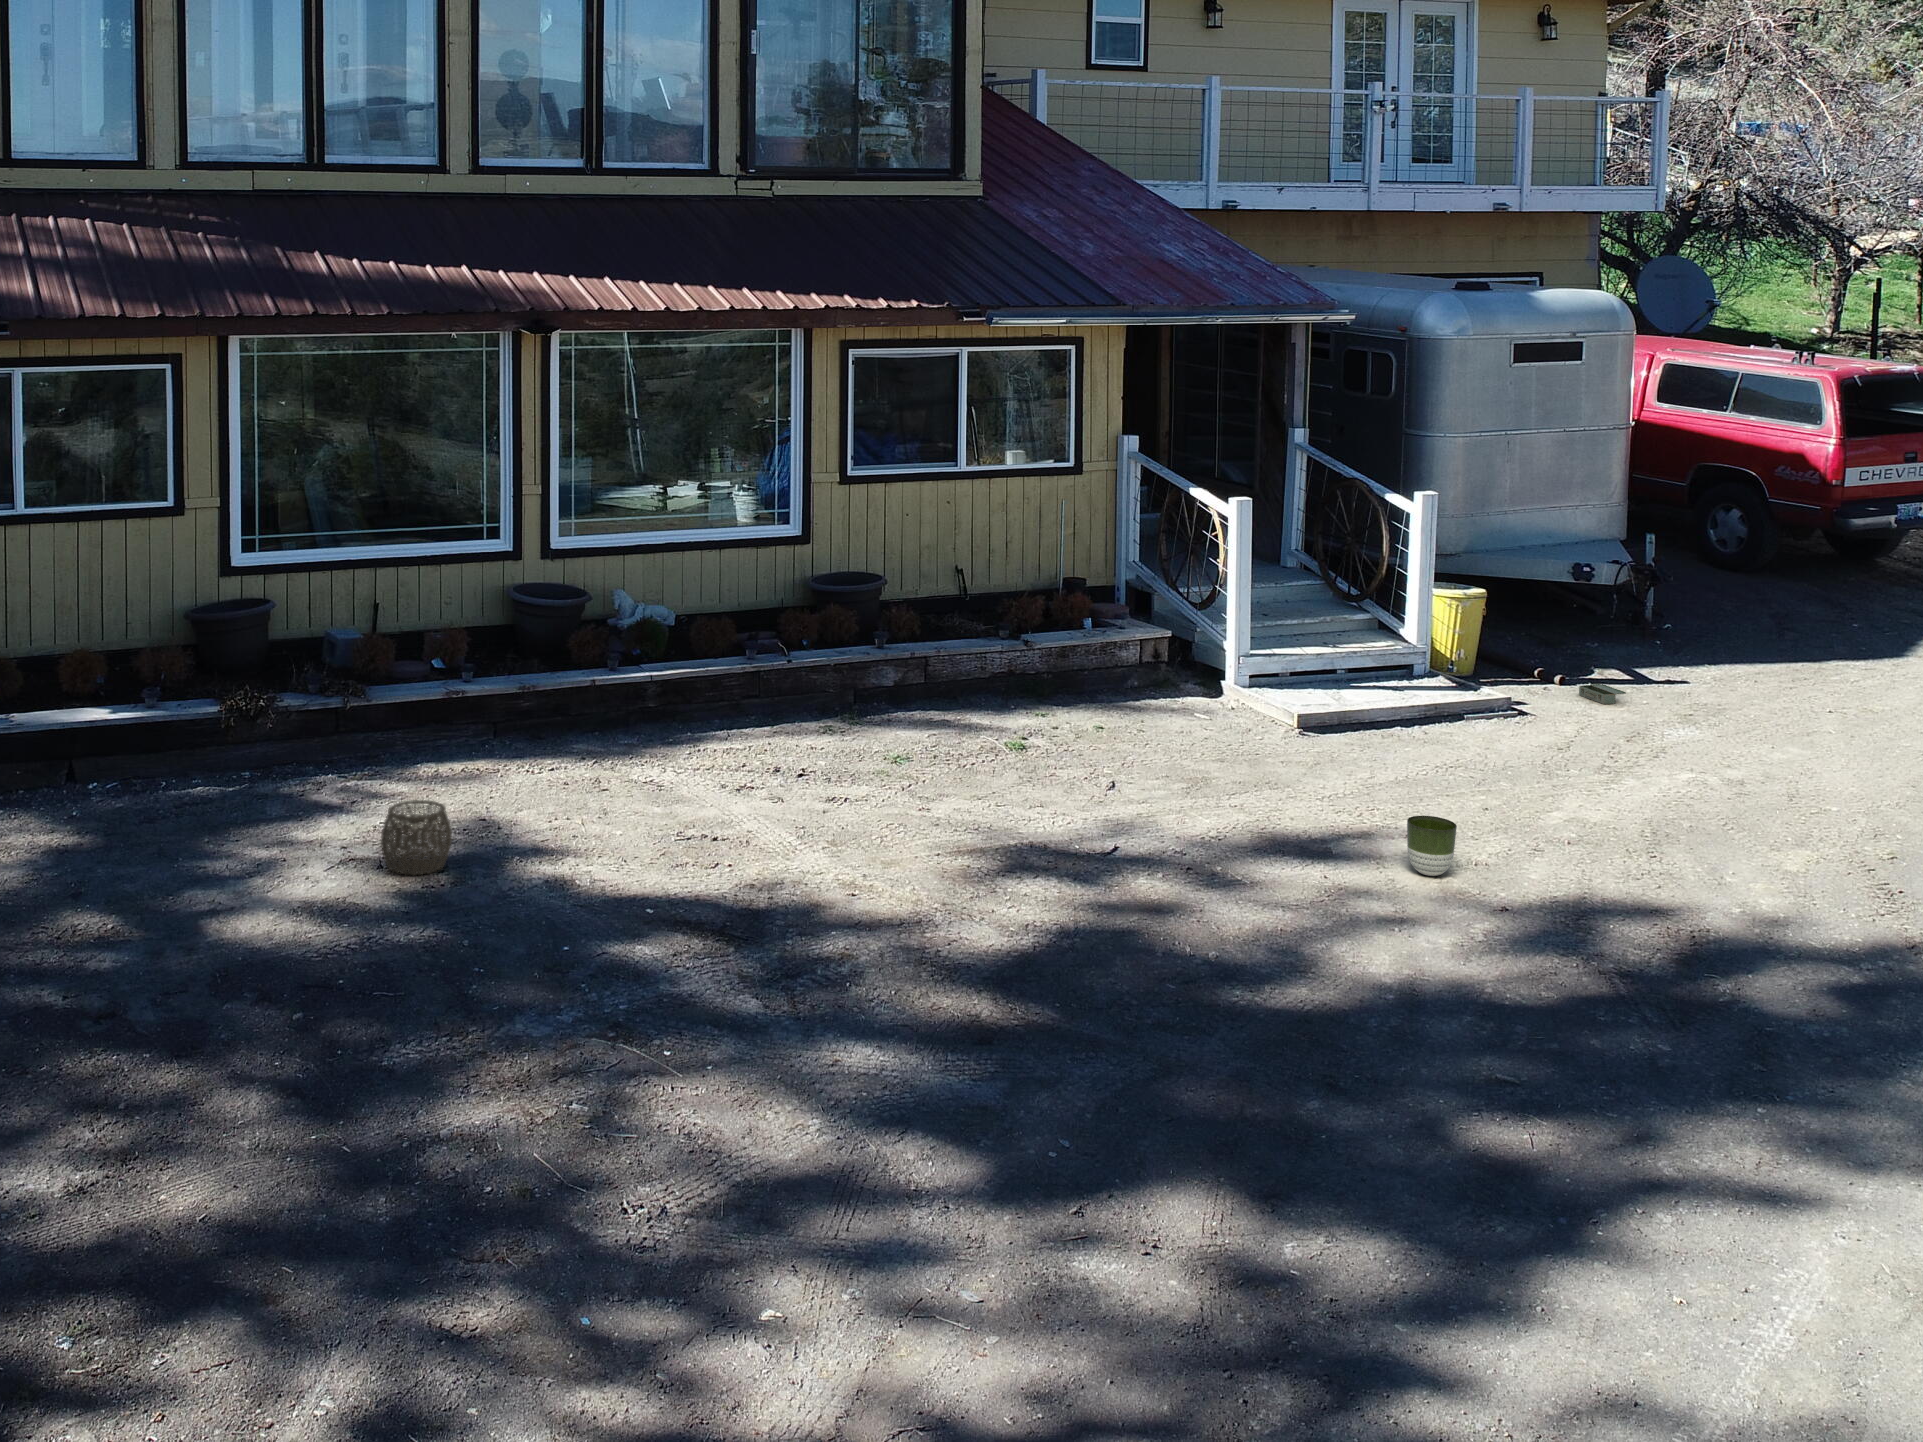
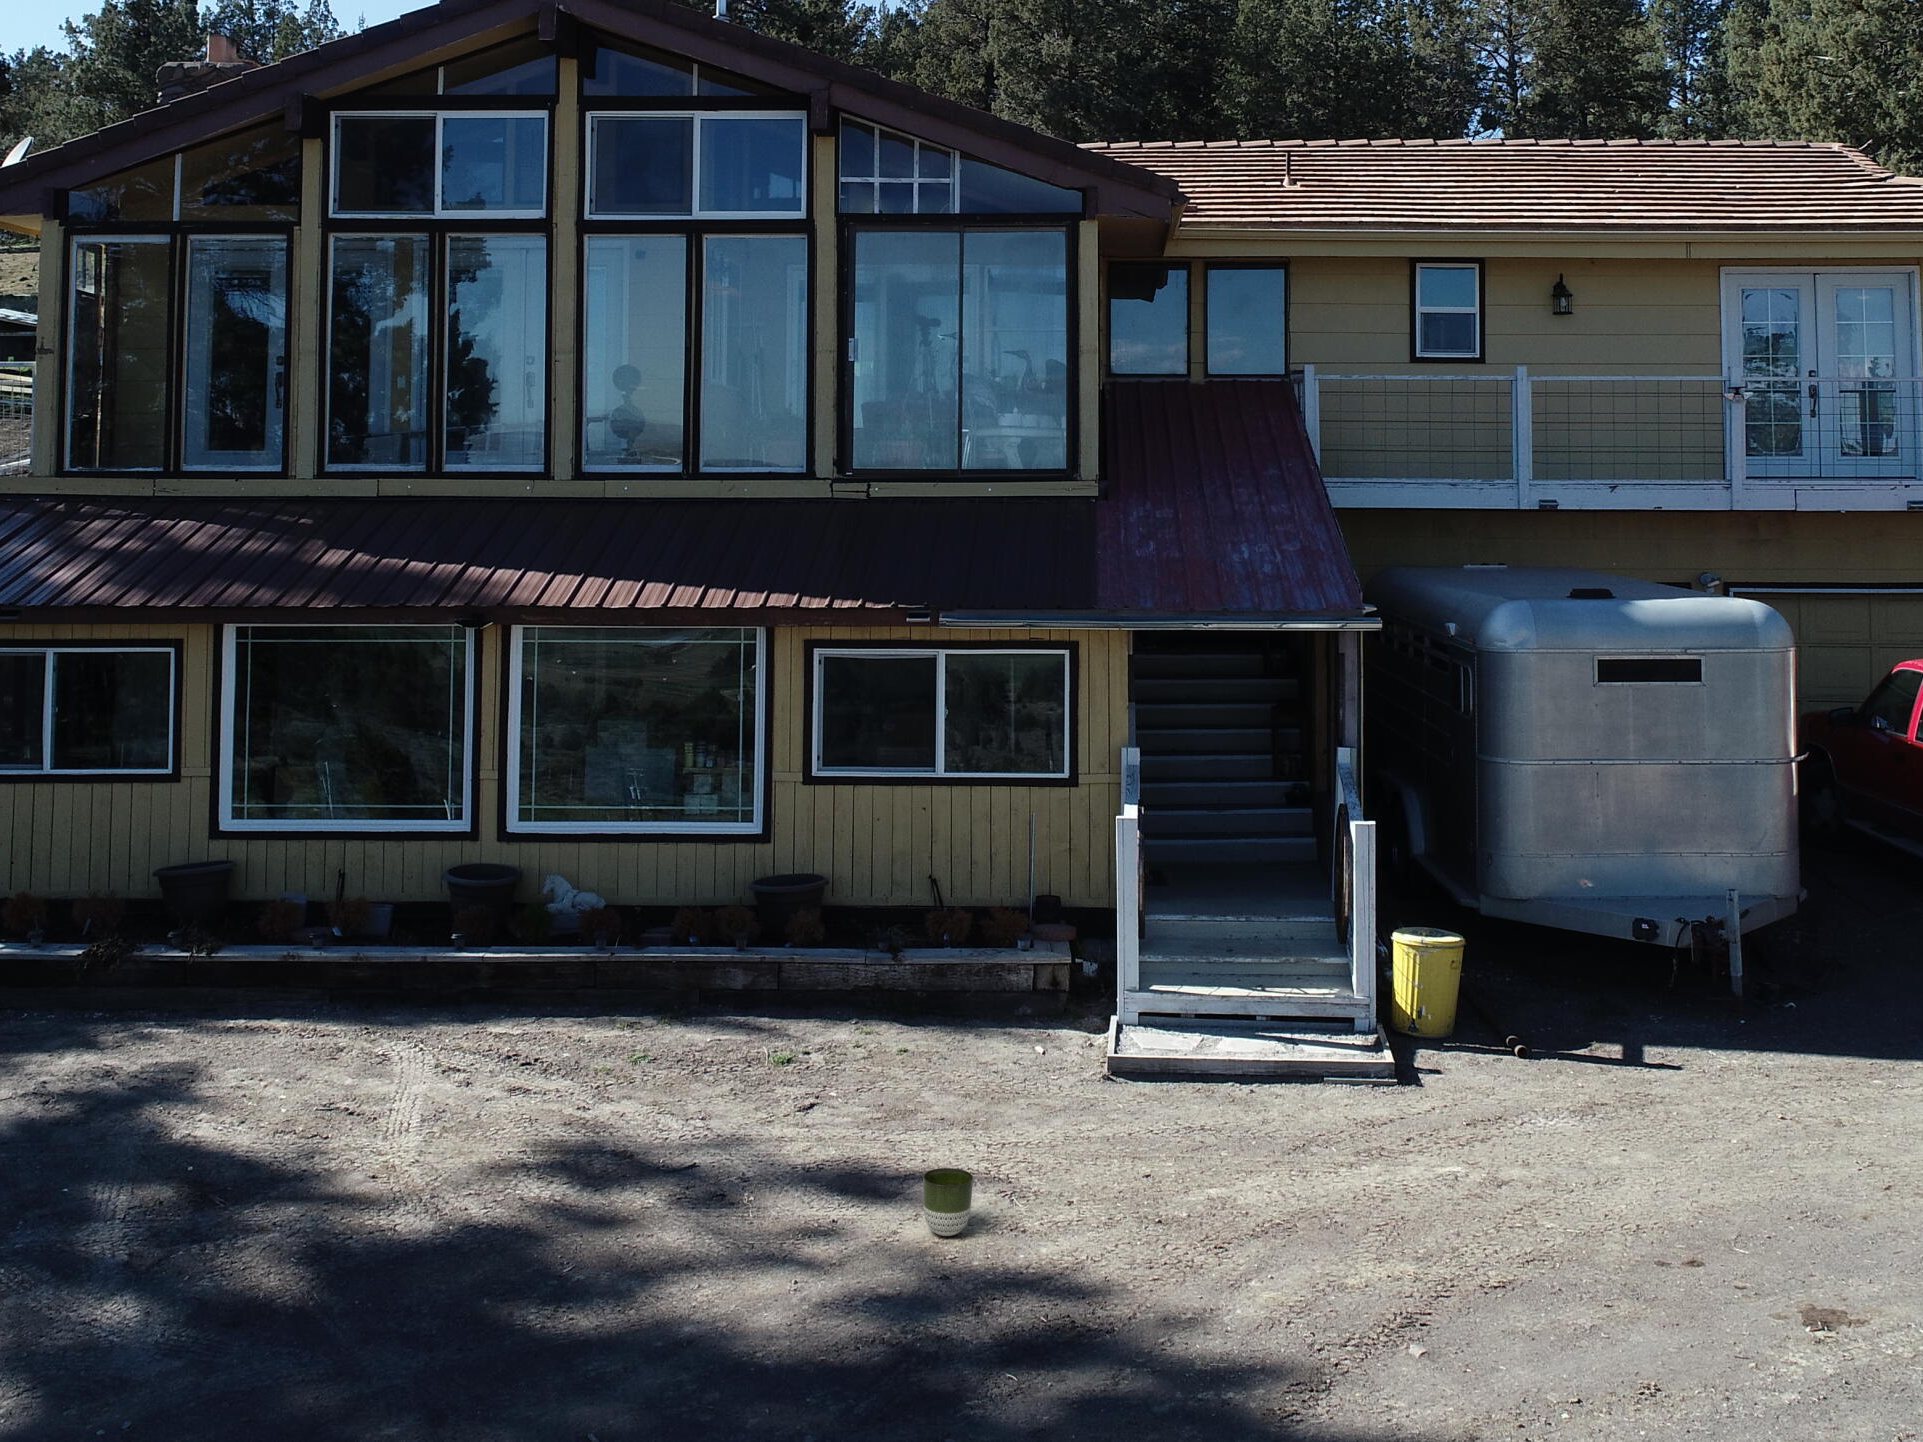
toolbox: present [1579,684,1626,704] -> none [1519,1059,1559,1084]
woven basket: present [381,800,452,875] -> none [37,1046,105,1115]

